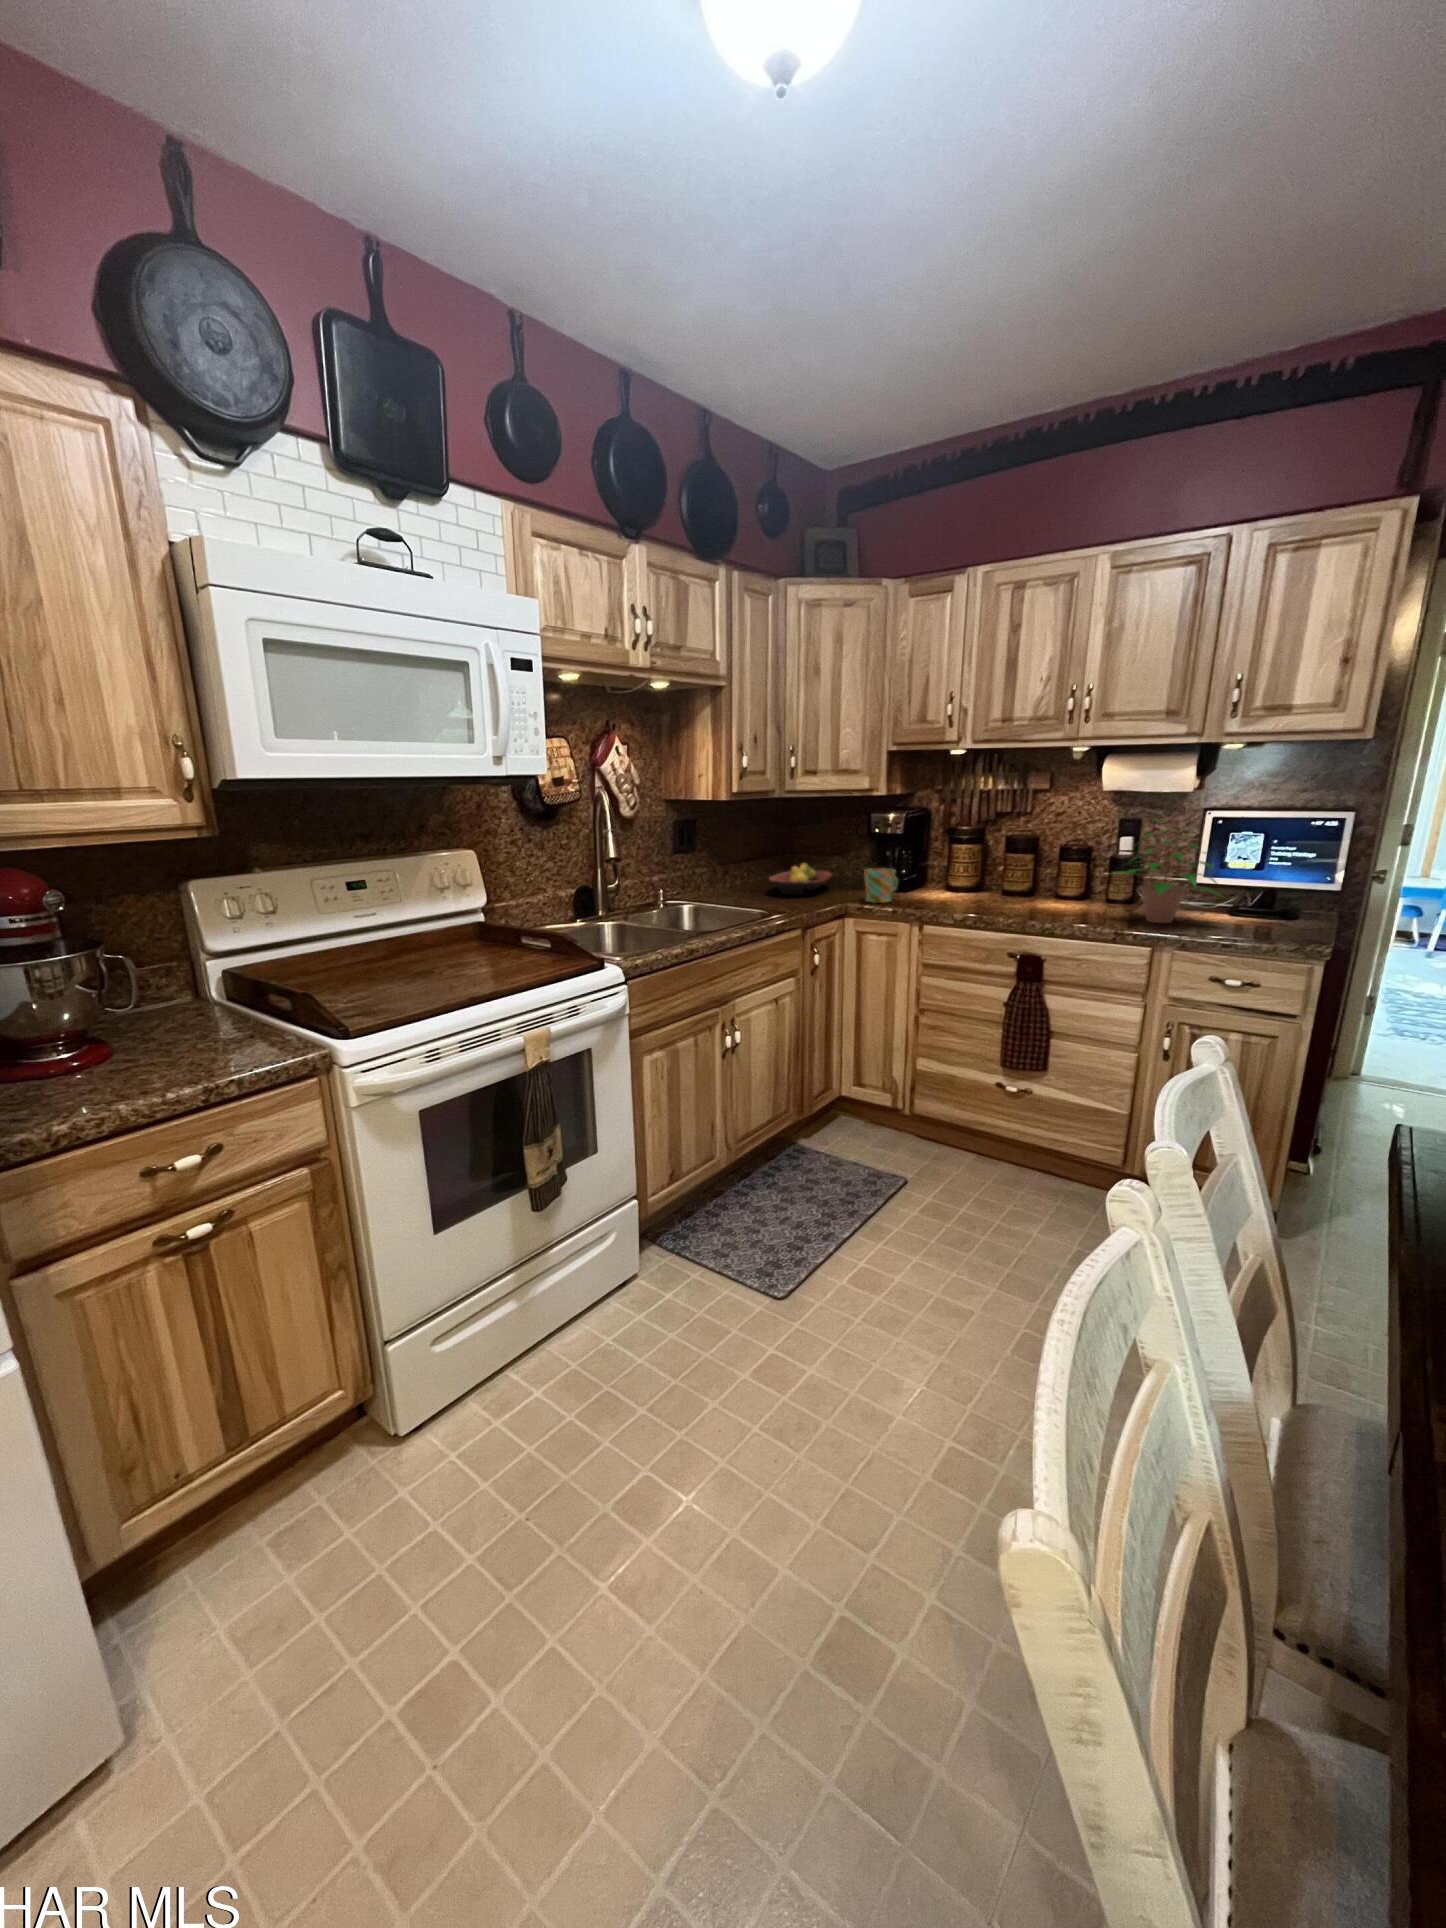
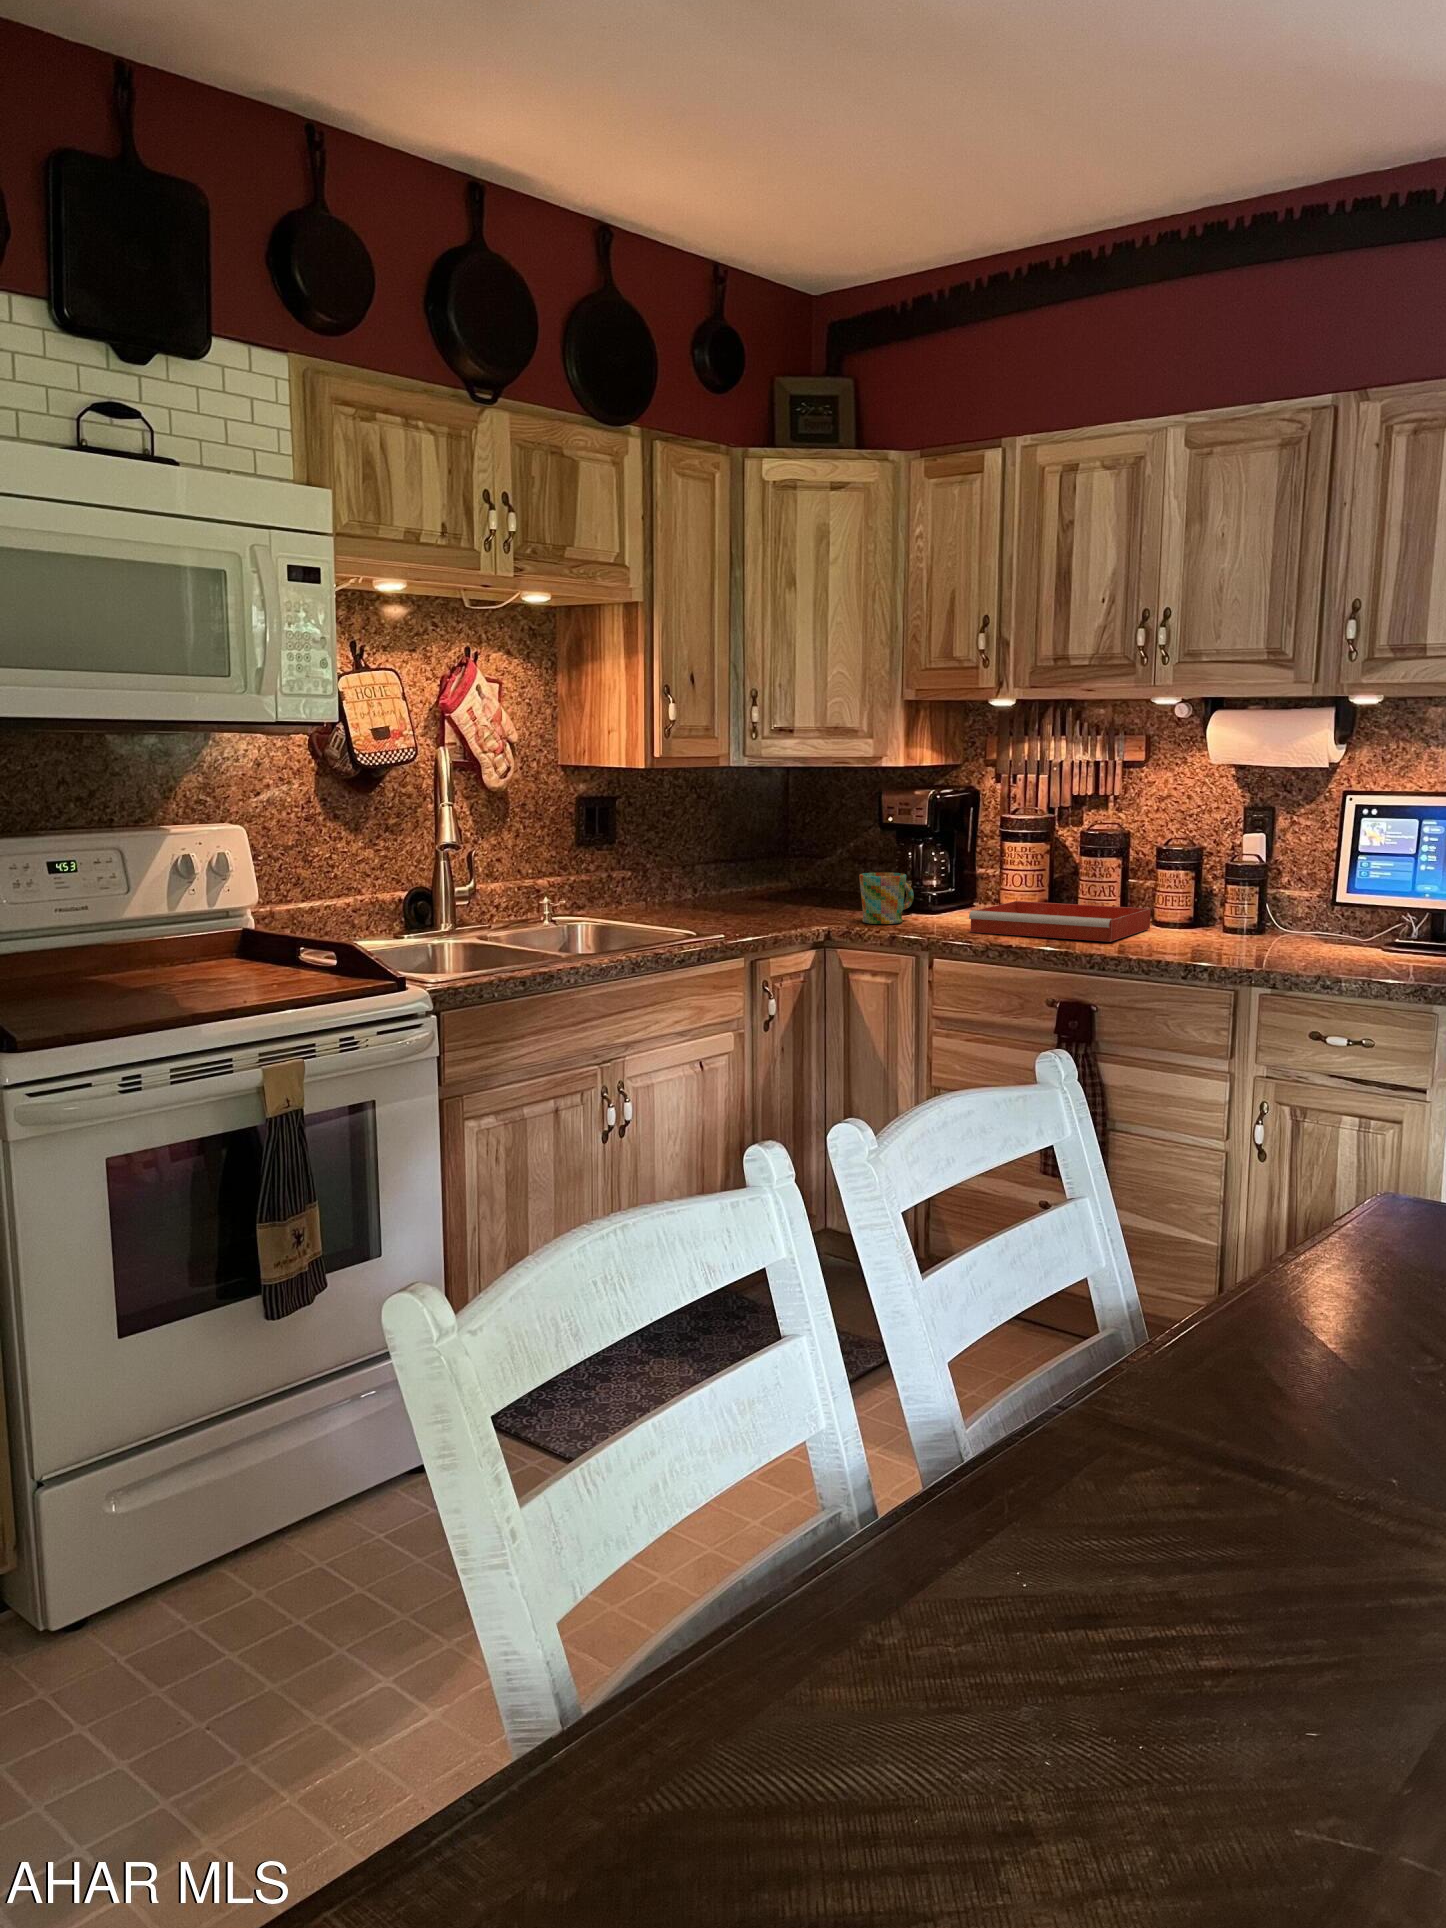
potted plant: present [1117,819,1224,923] -> none [1190,801,1360,955]
fruit bowl: present [769,863,832,895] -> none [725,866,830,913]
tray: none [943,885,1059,915] -> present [969,901,1151,942]

